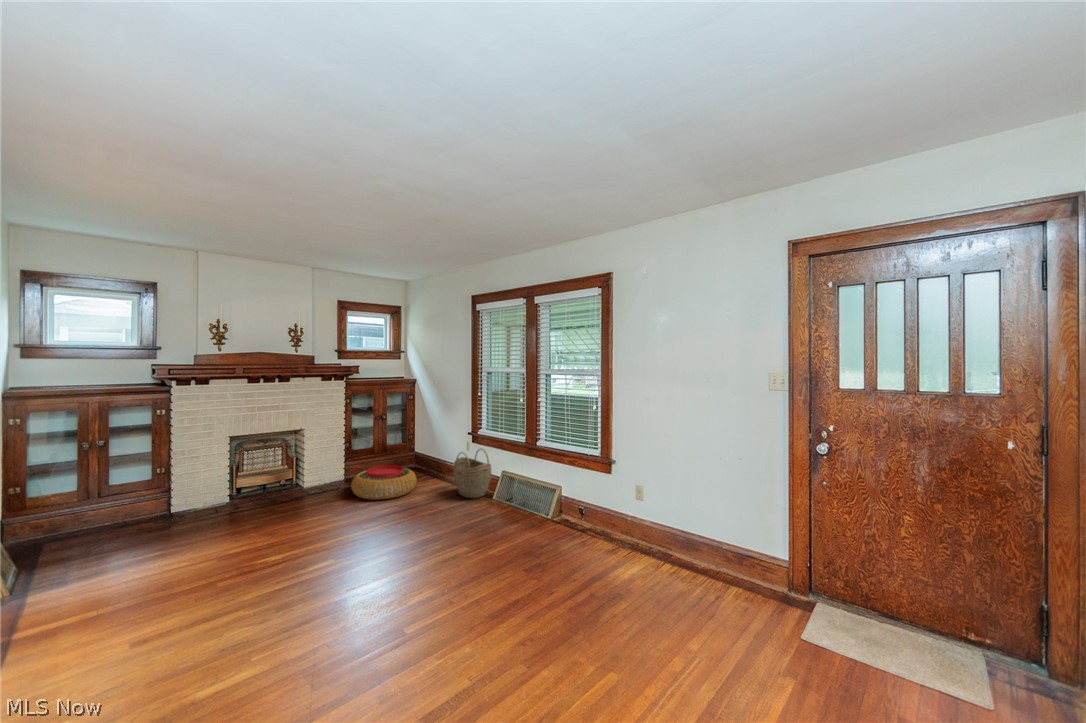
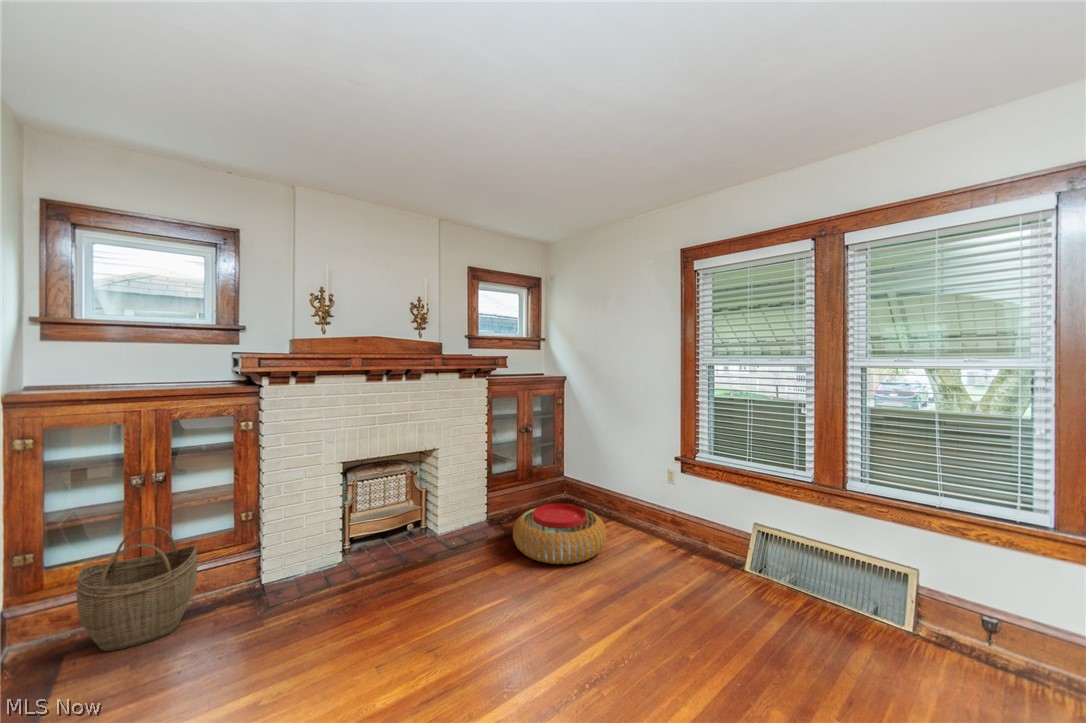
woven basket: present [453,449,491,499] -> present [77,526,197,652]

